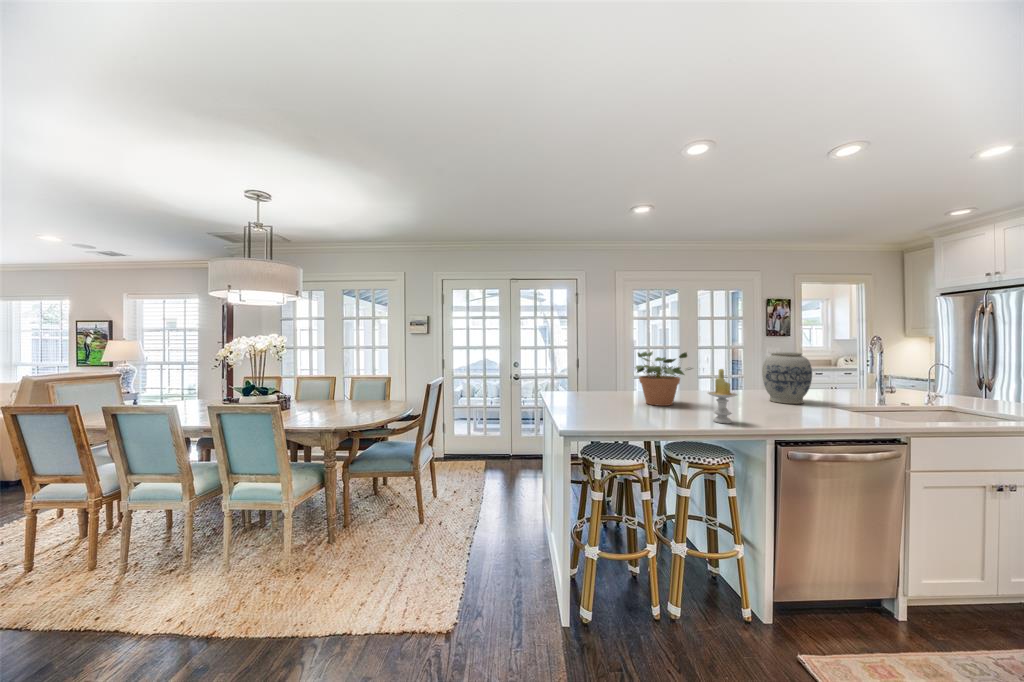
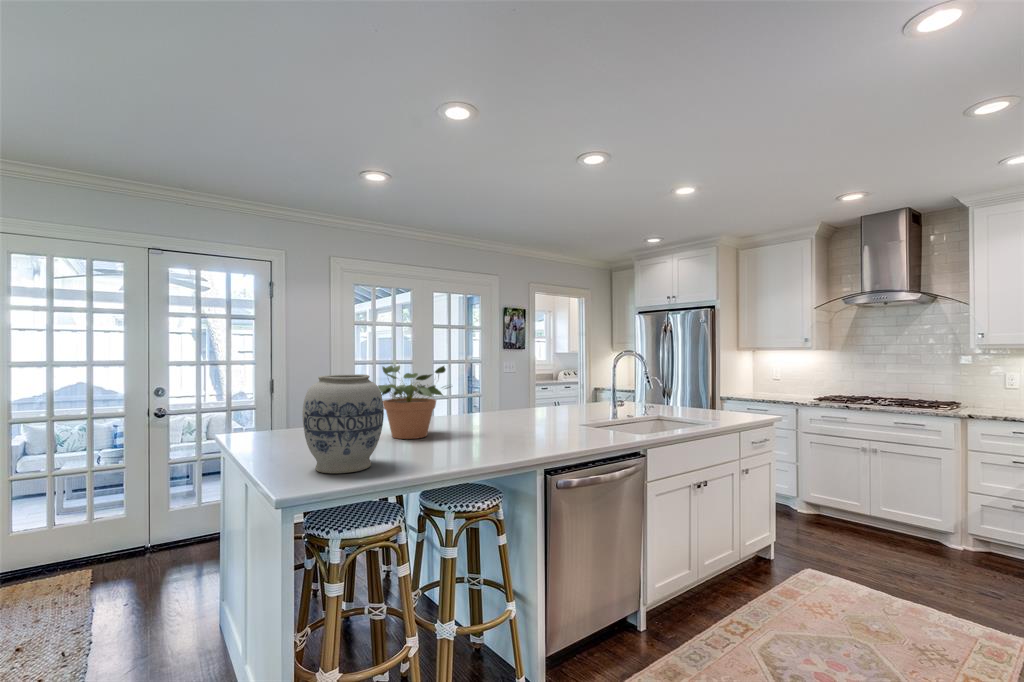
vase: present [762,352,812,404] -> present [303,374,384,473]
candle: present [708,369,737,423] -> none [477,385,510,454]

